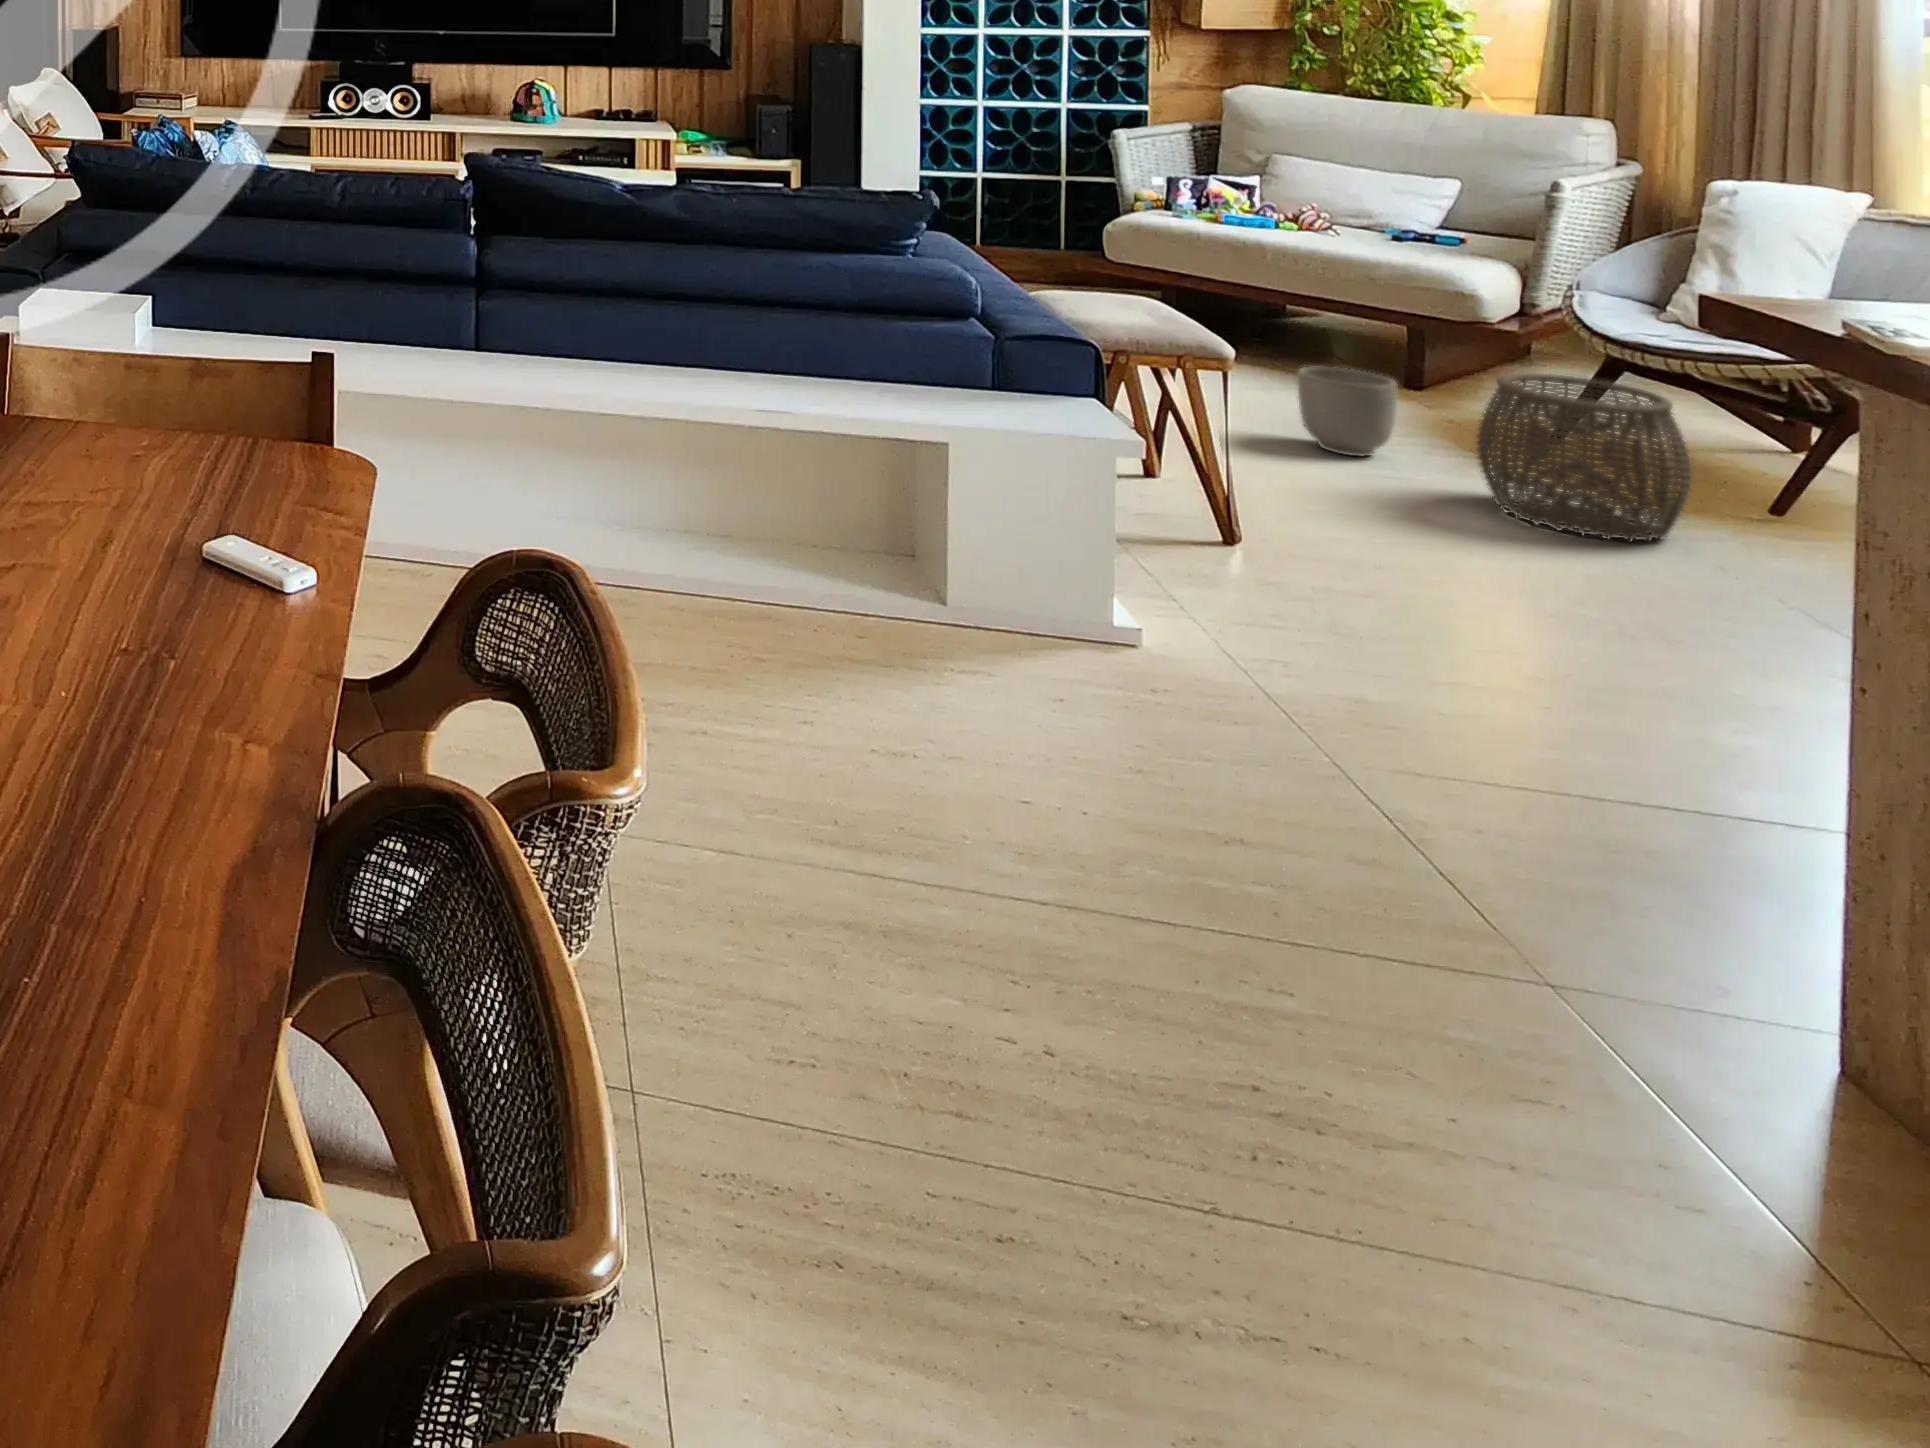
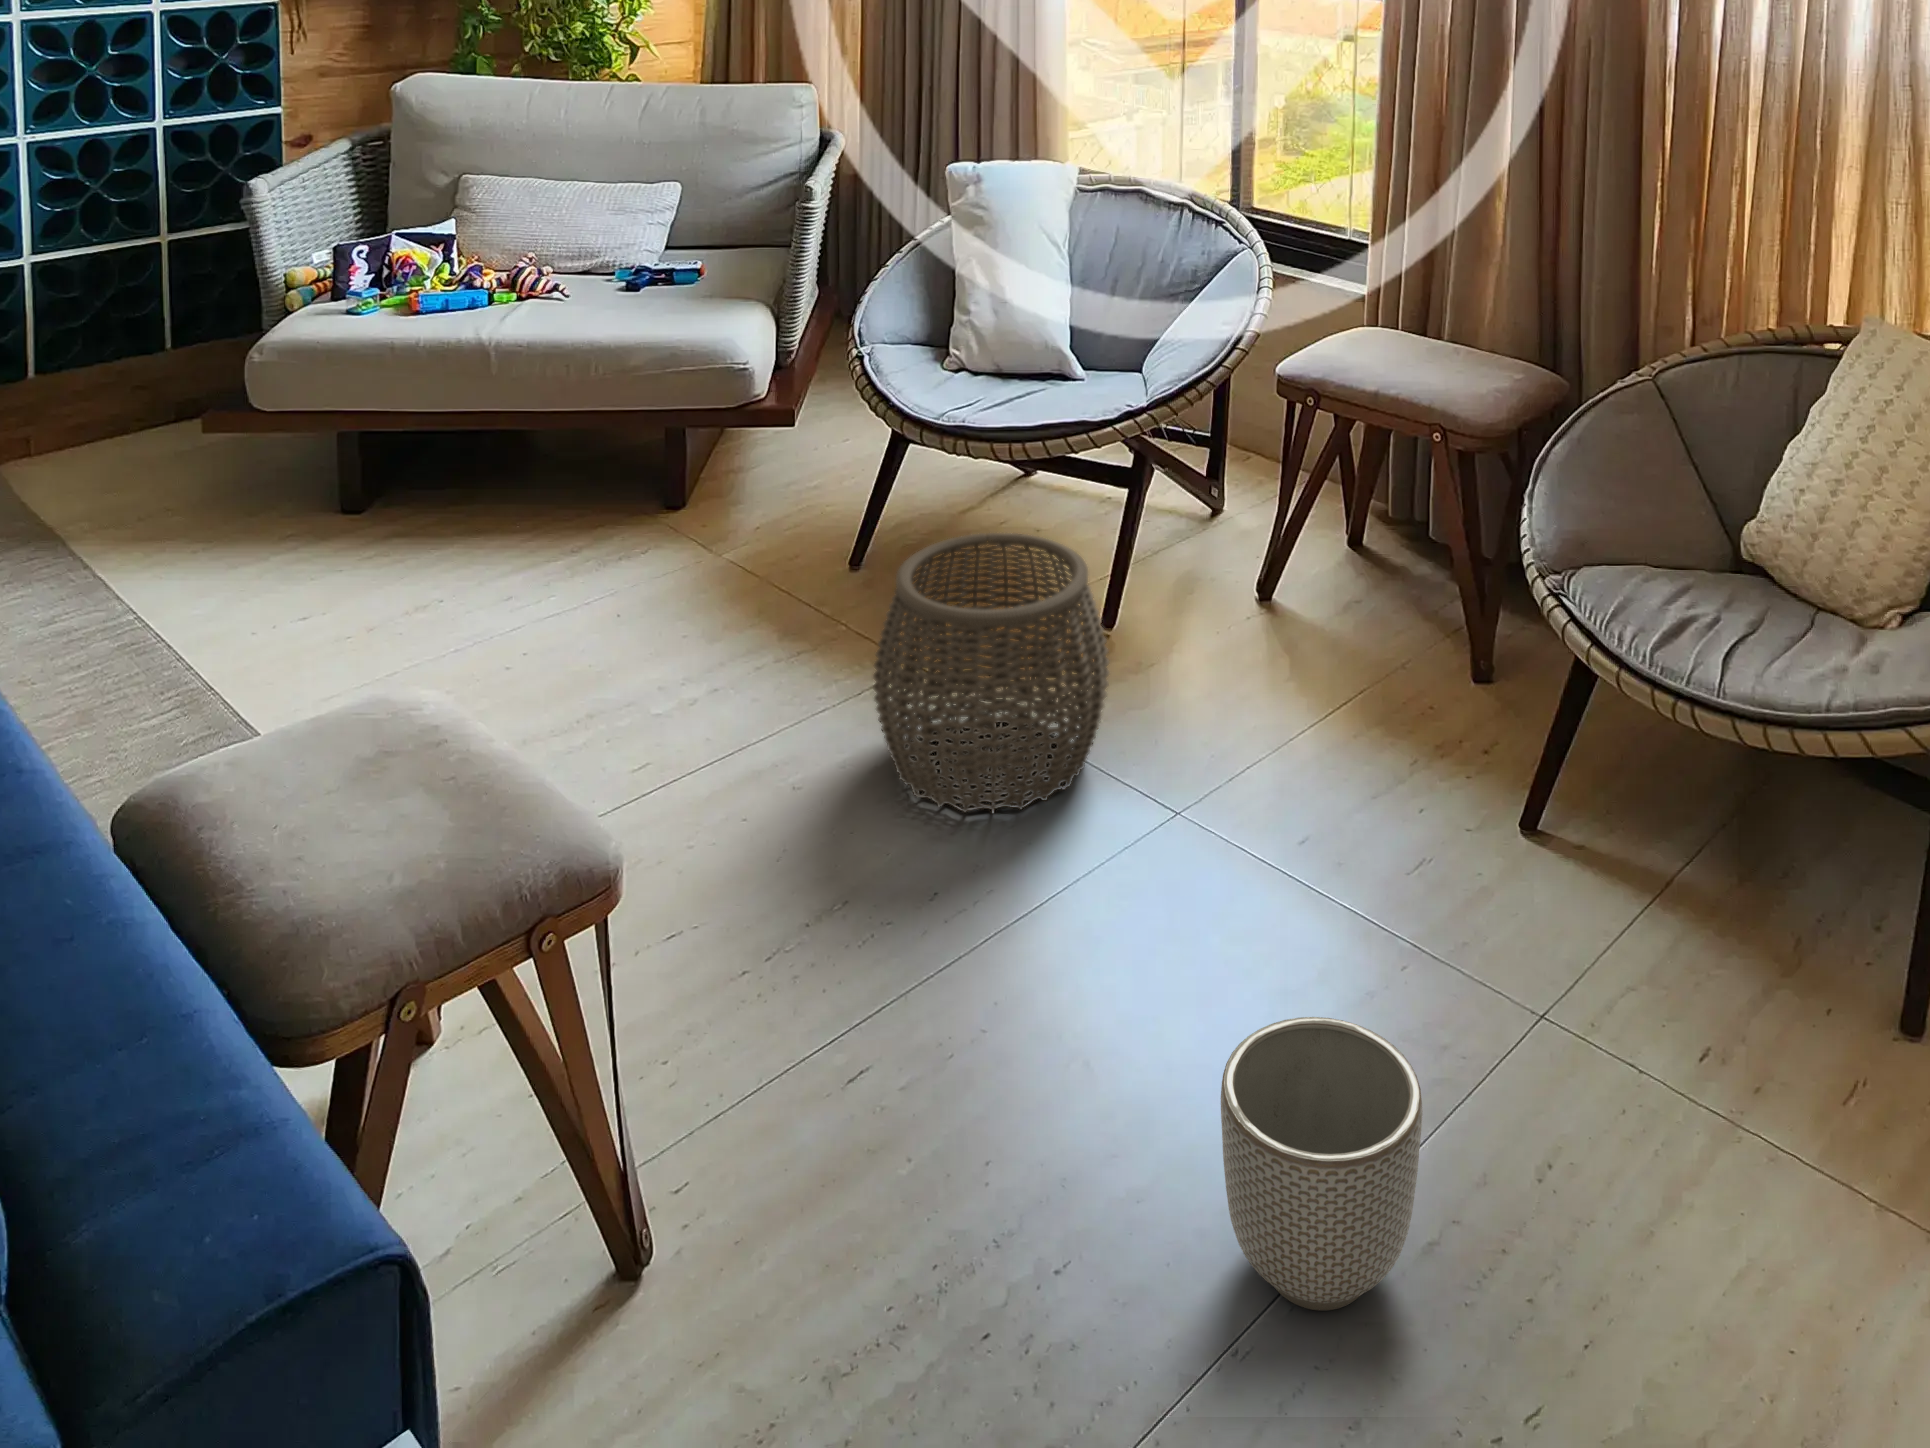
planter: present [1297,366,1398,456] -> present [1221,1017,1423,1311]

